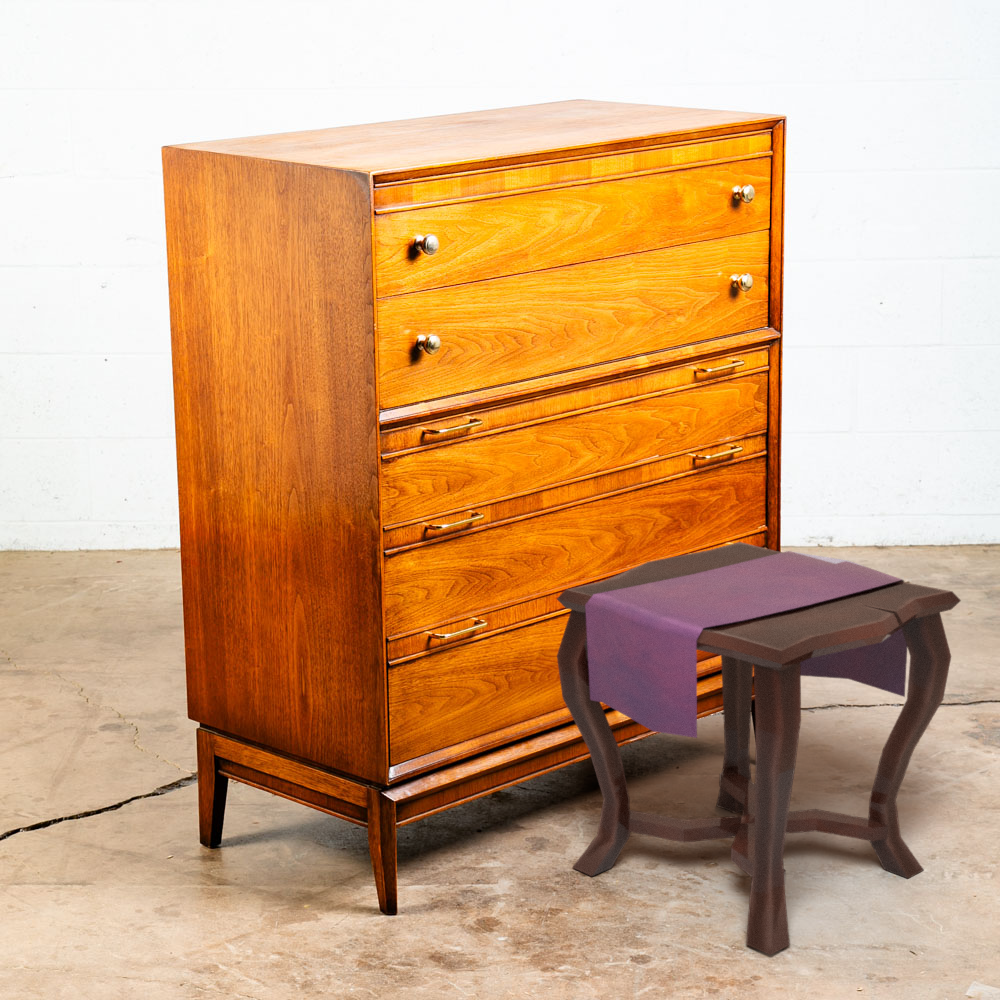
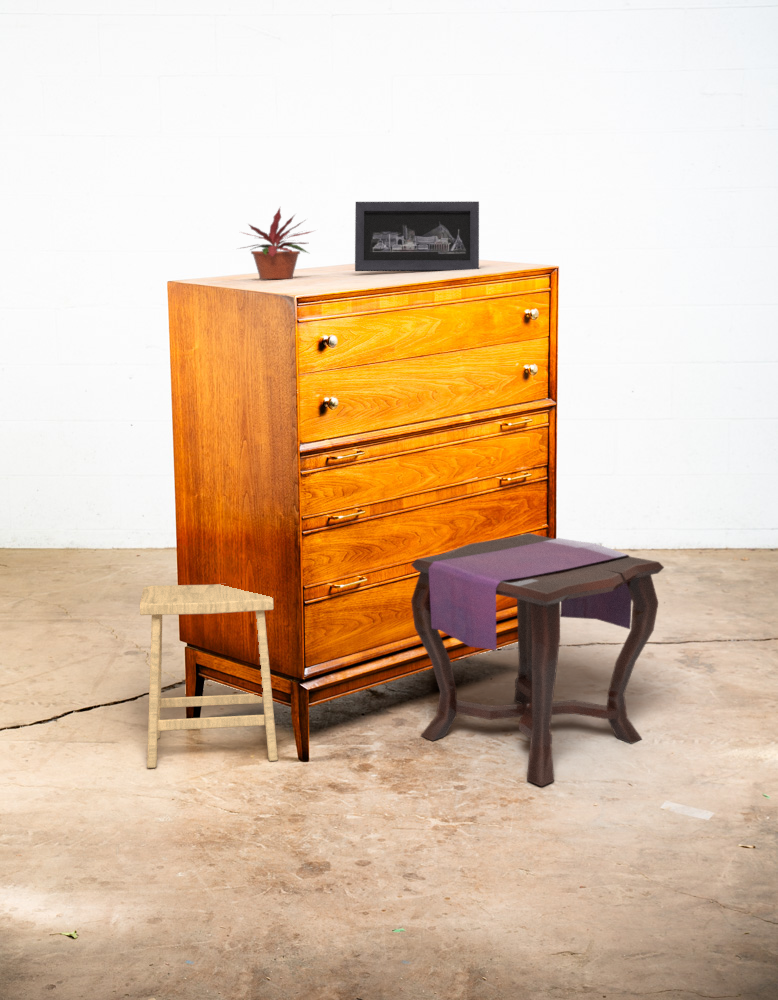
picture frame: none [462,13,660,127] -> present [355,201,479,271]
potted plant: none [264,22,402,140] -> present [248,208,310,279]
footstool: none [123,627,347,928] -> present [140,584,278,768]

